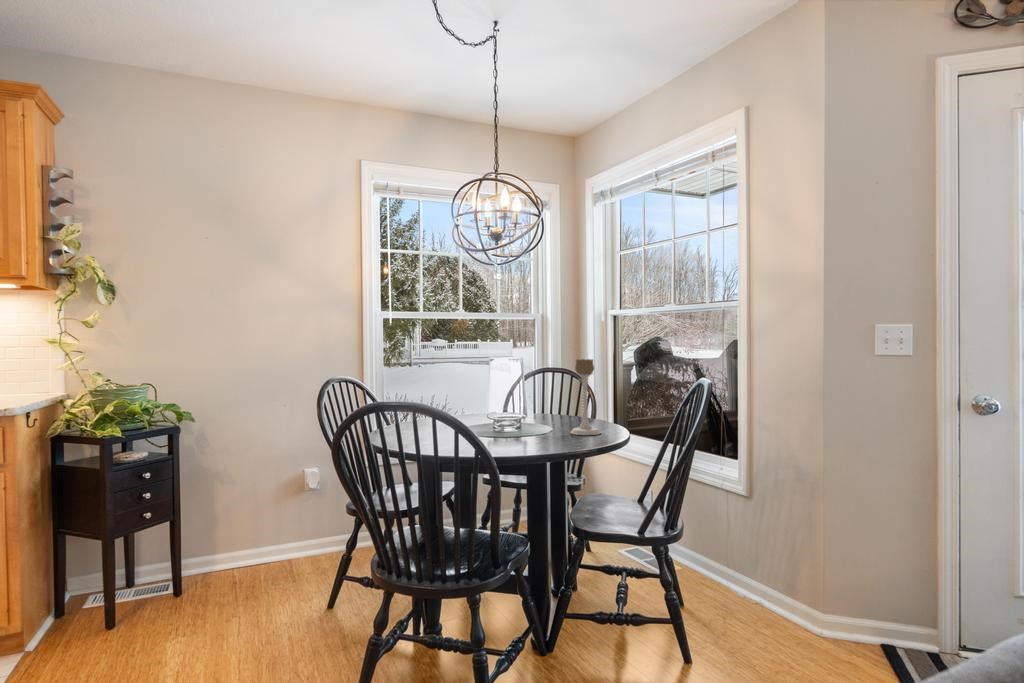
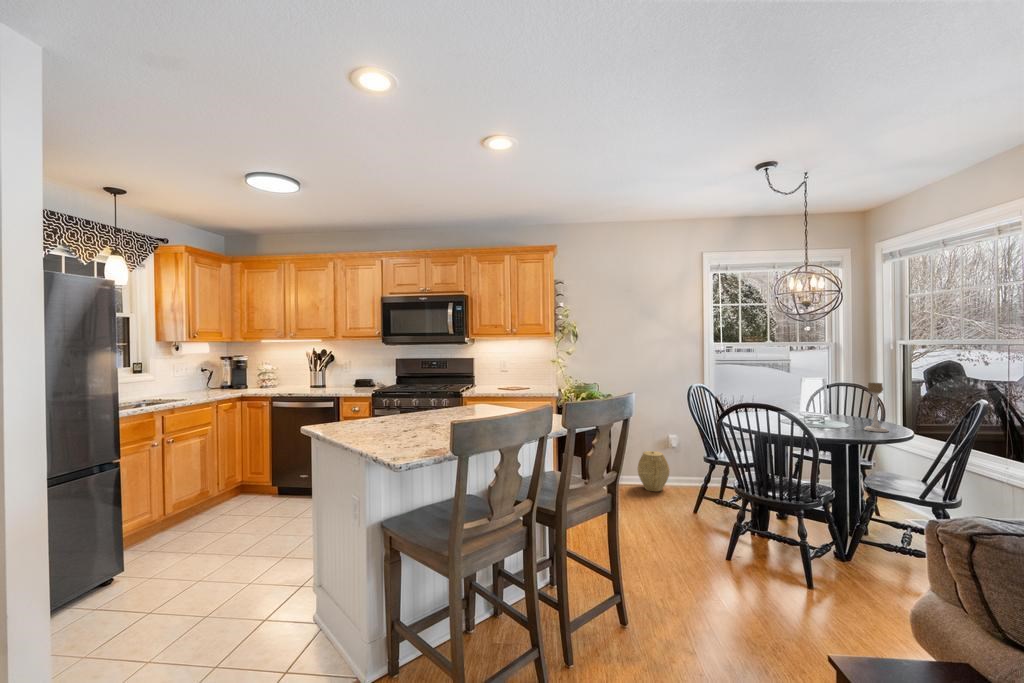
woven basket: none [238,503,298,579] -> present [638,451,669,491]

